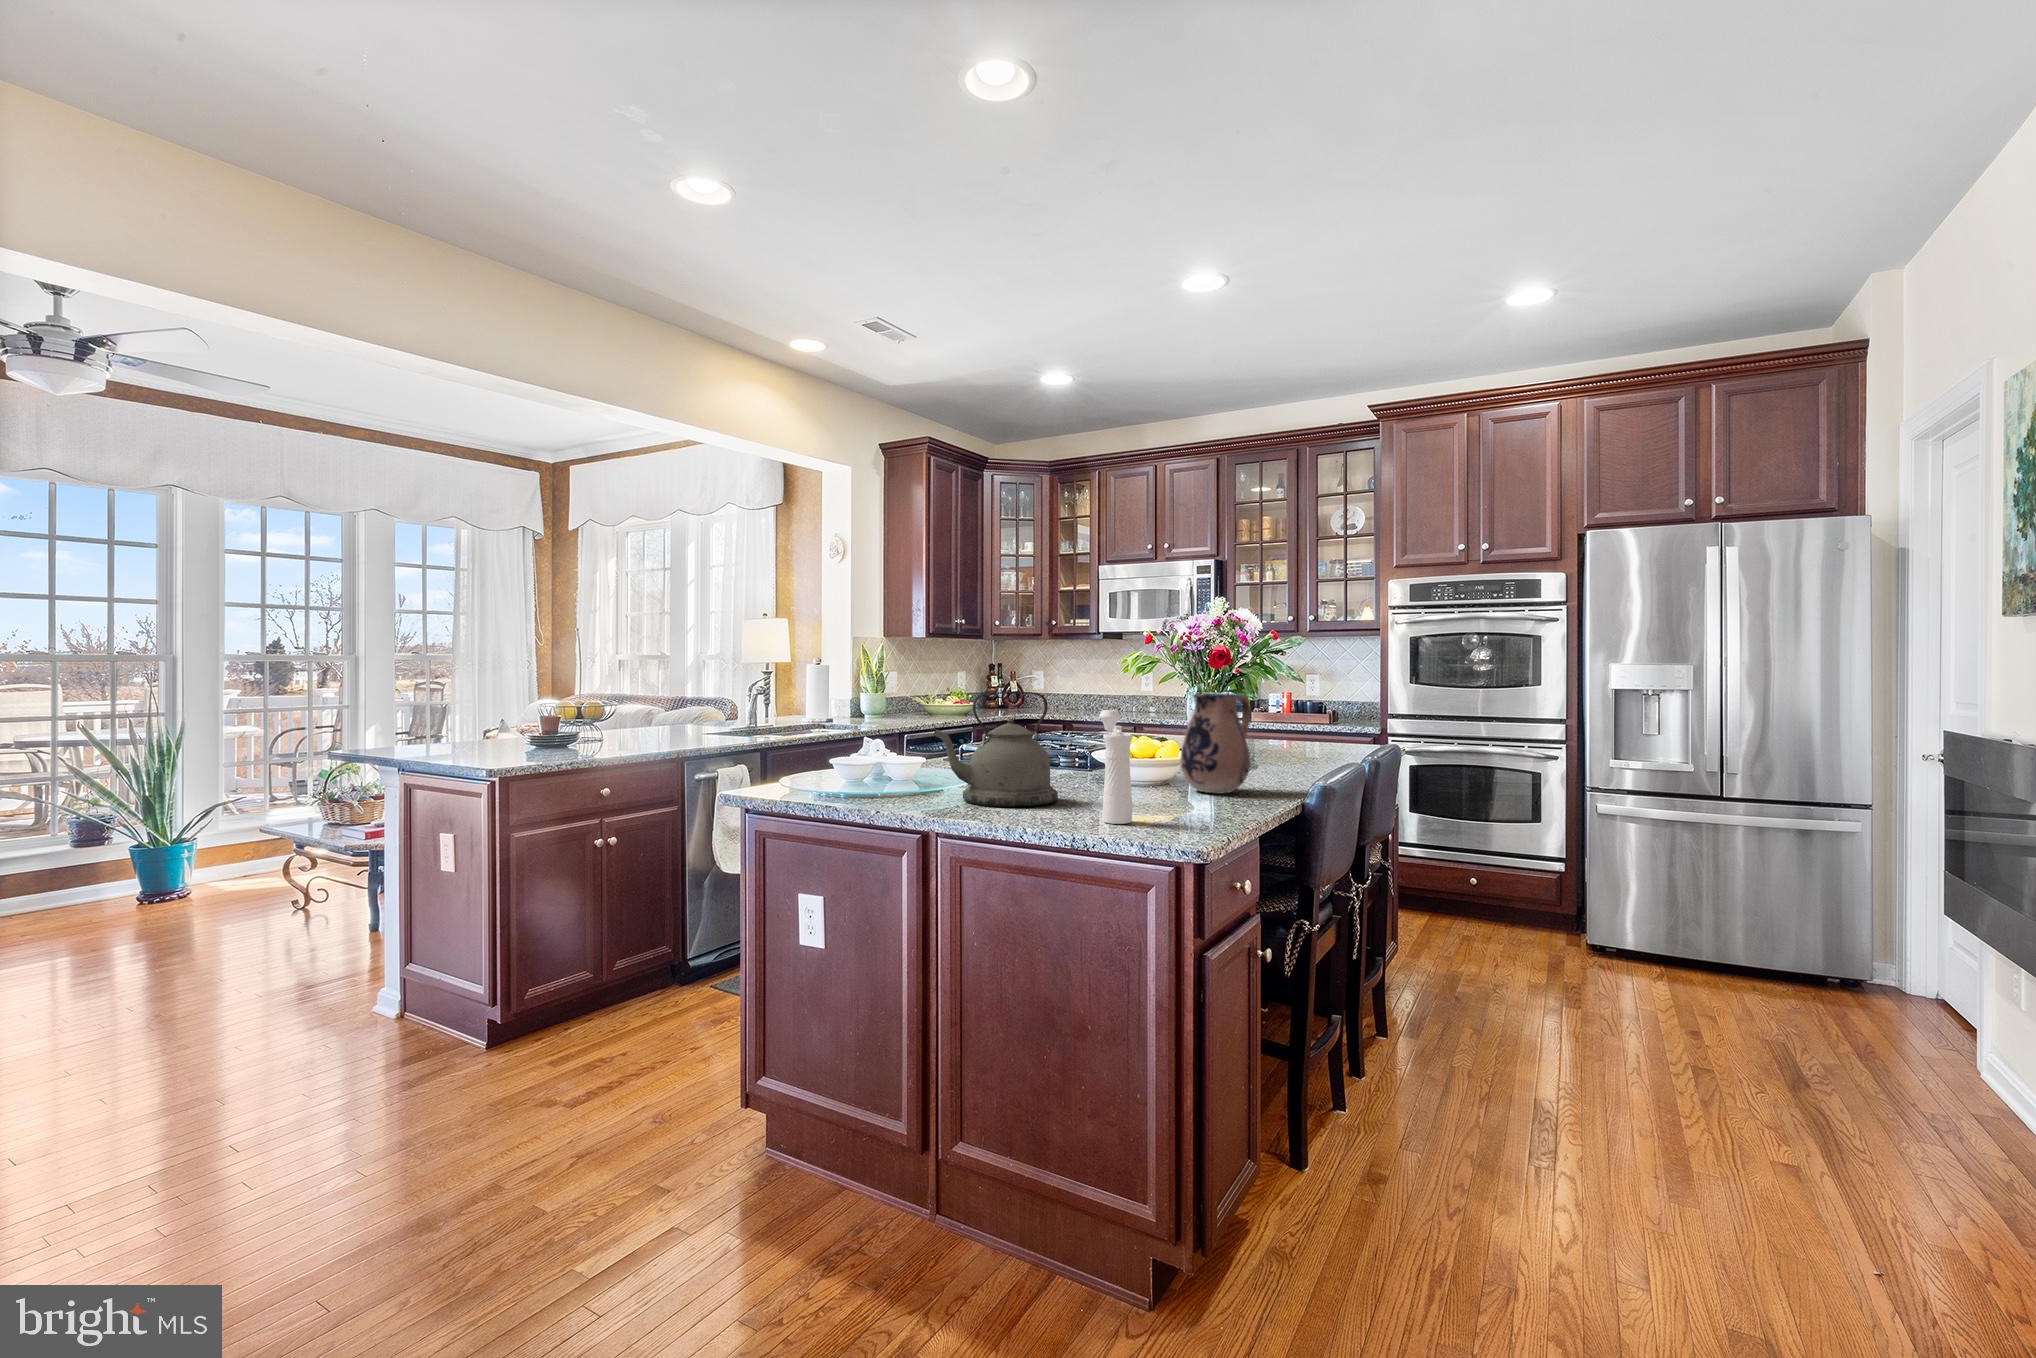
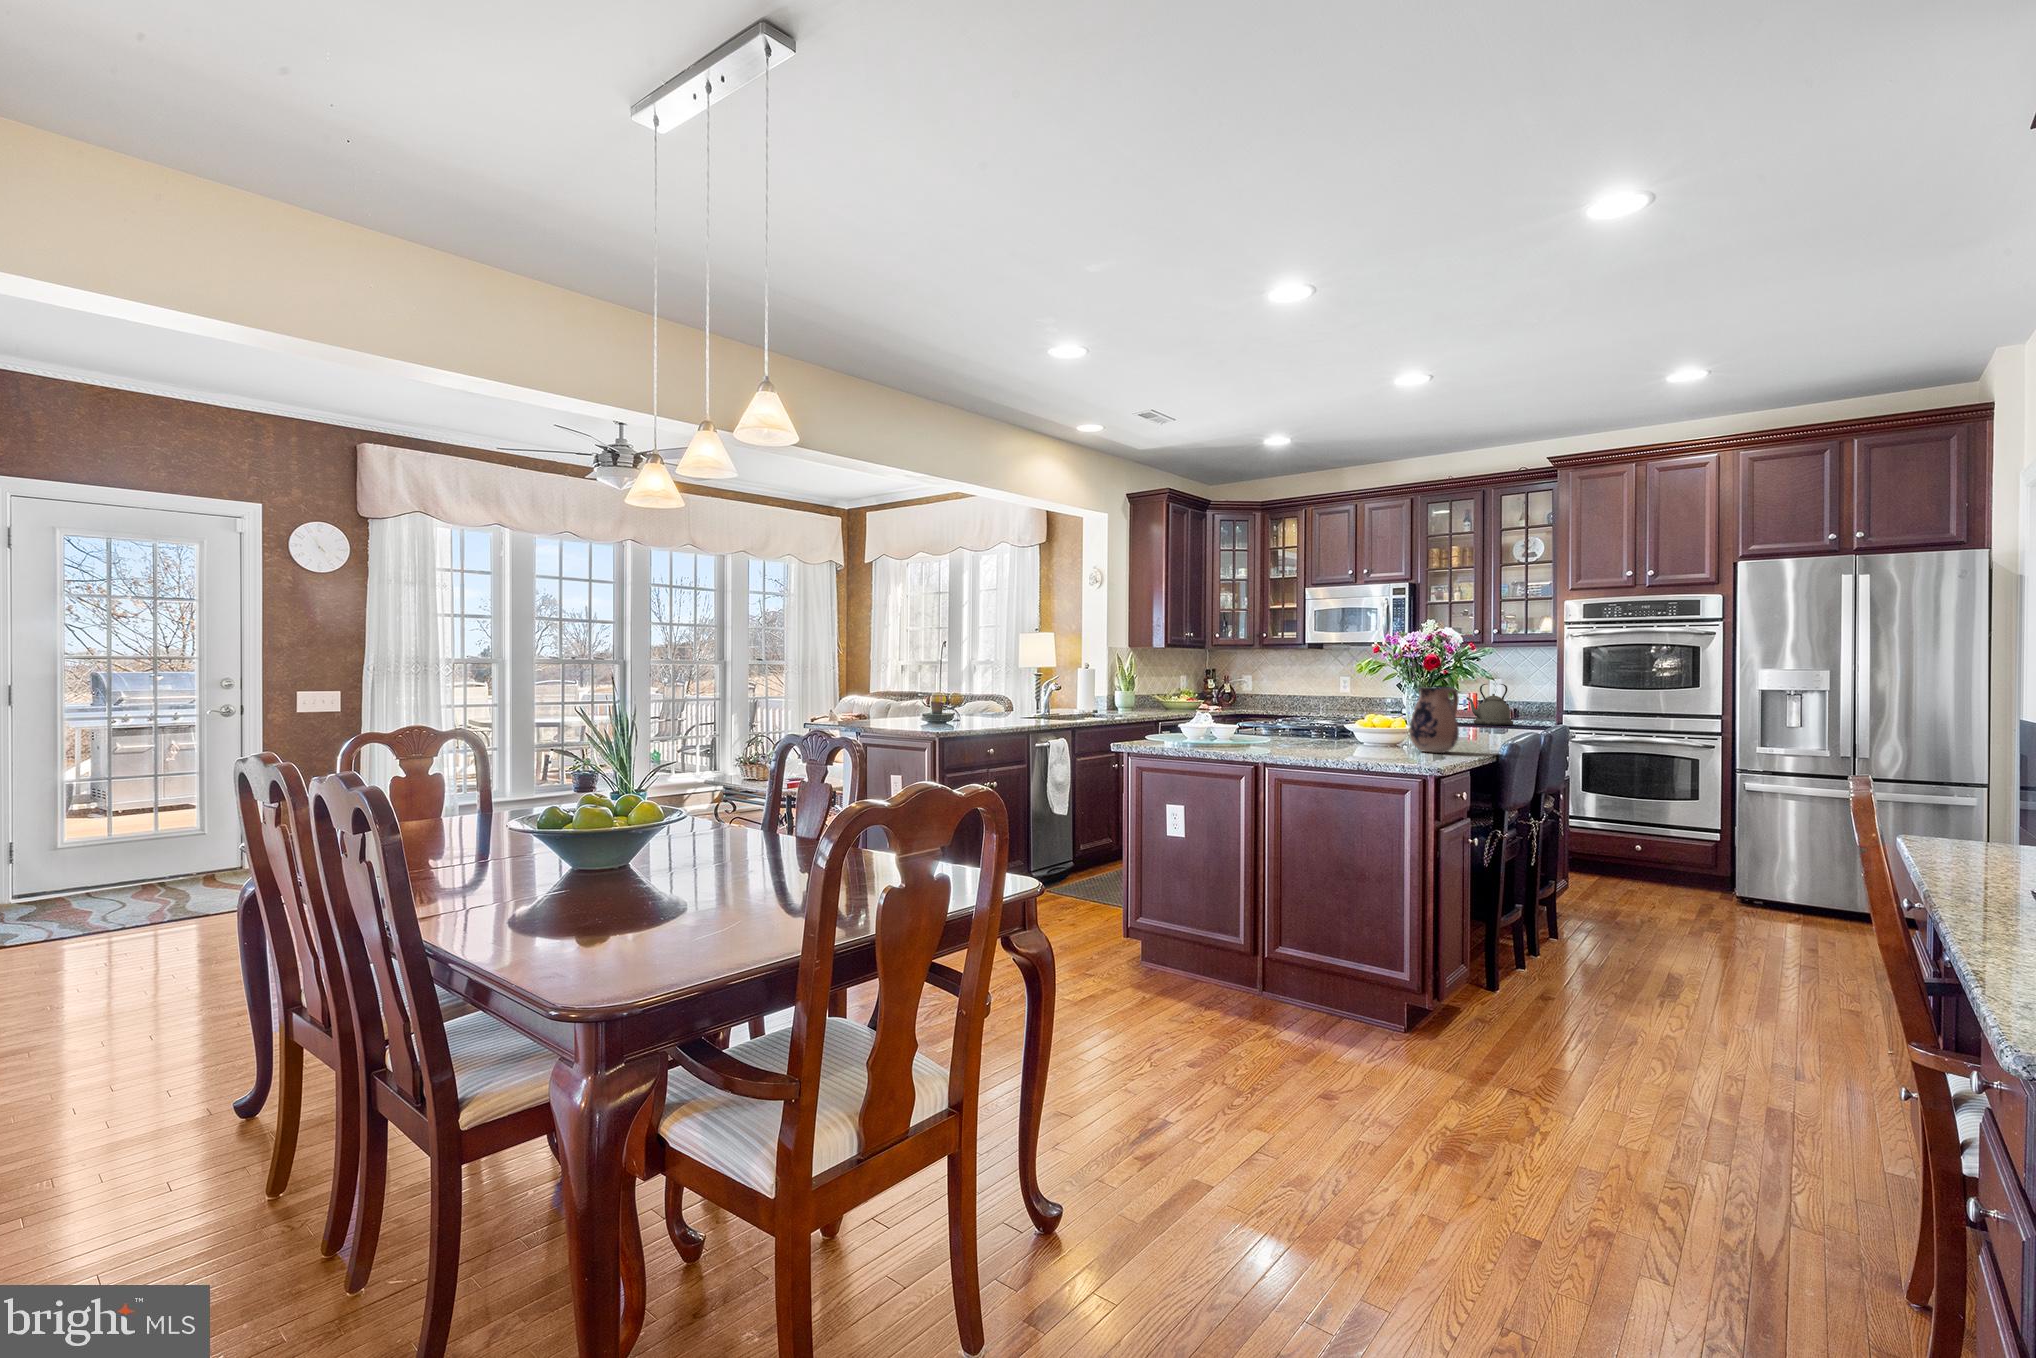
kettle: present [934,692,1058,807] -> present [1466,684,1513,725]
pepper mill: present [1099,710,1133,824] -> none [1364,695,1390,762]

